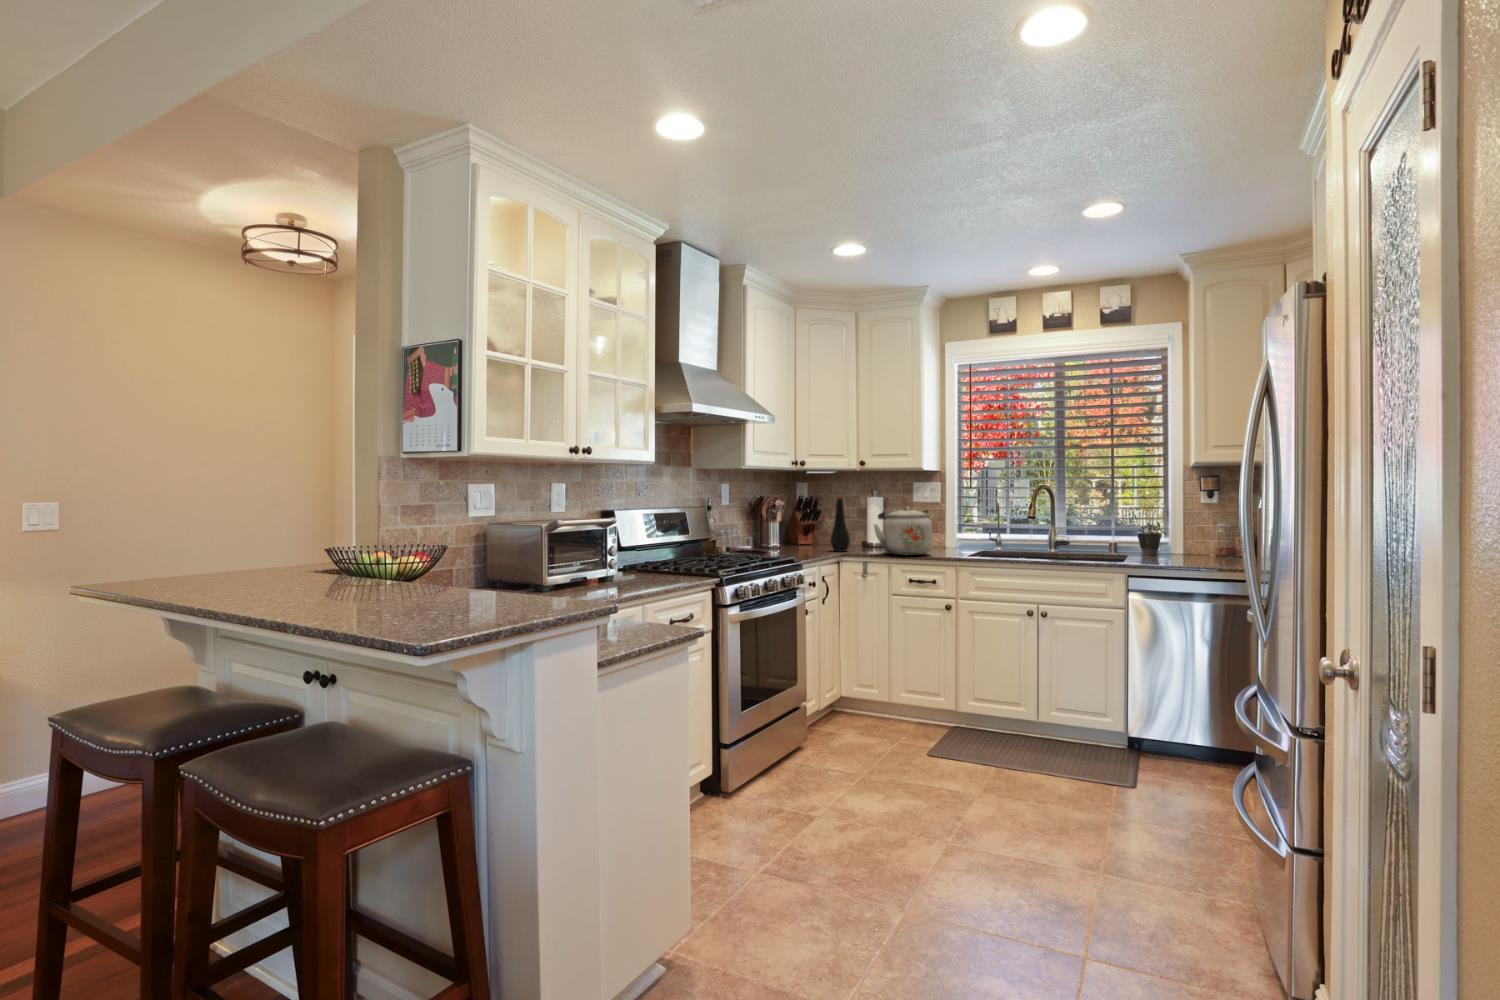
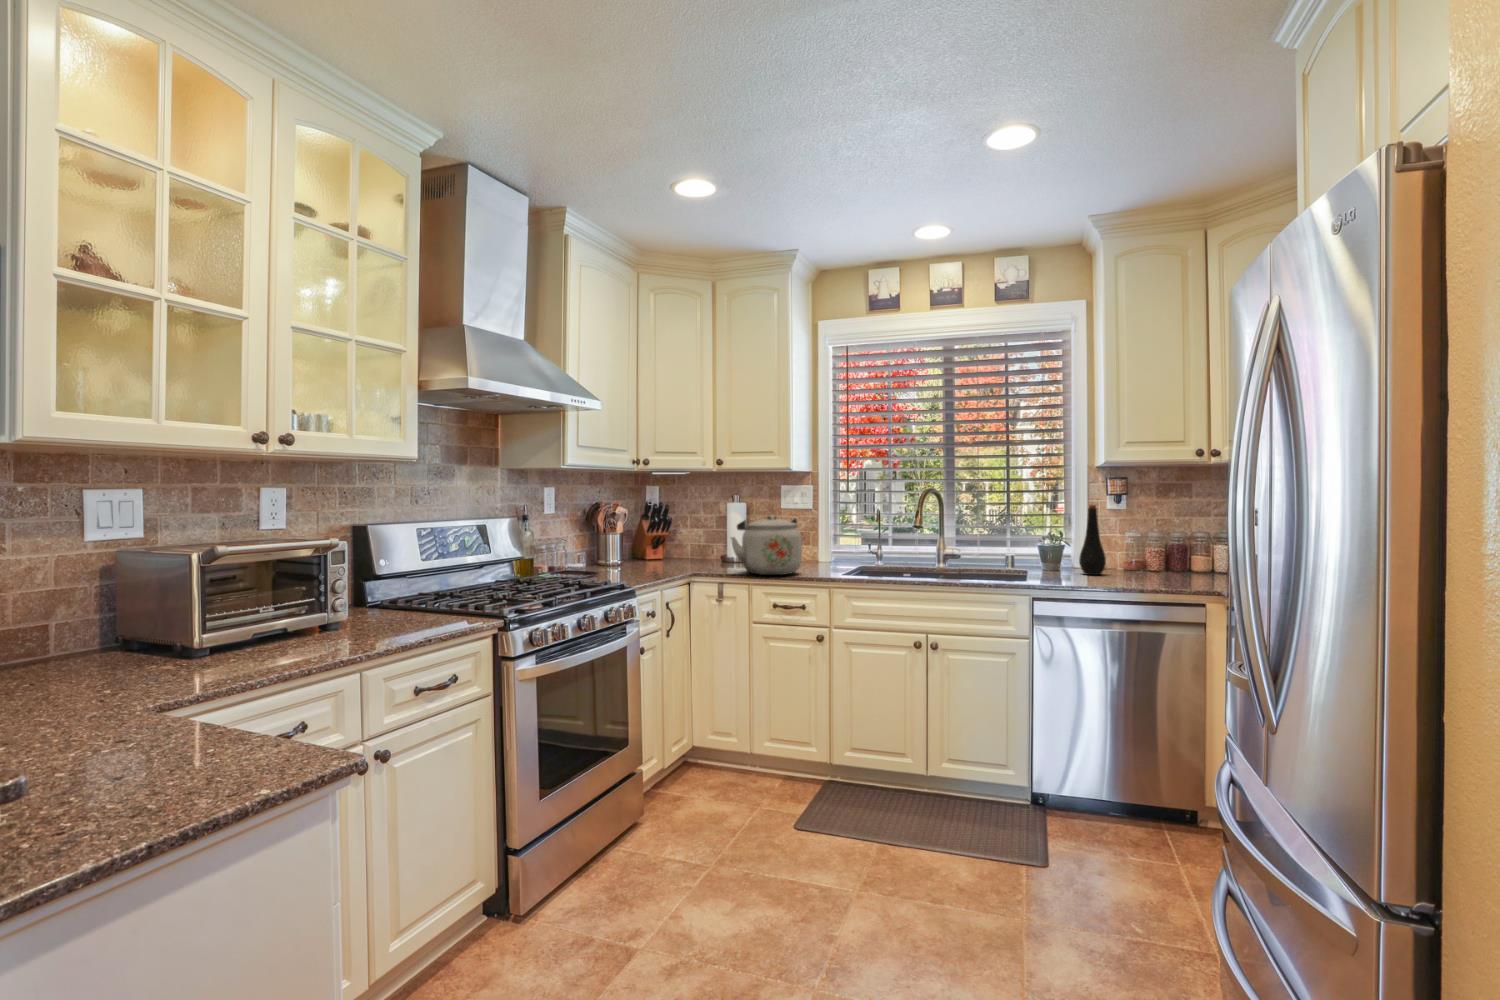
bottle: present [830,496,850,552] -> present [1079,505,1106,575]

